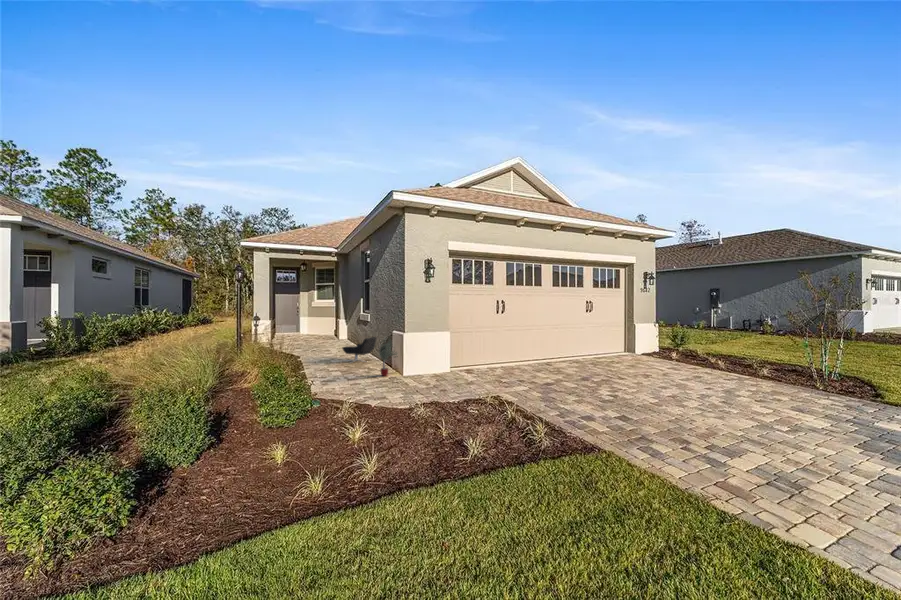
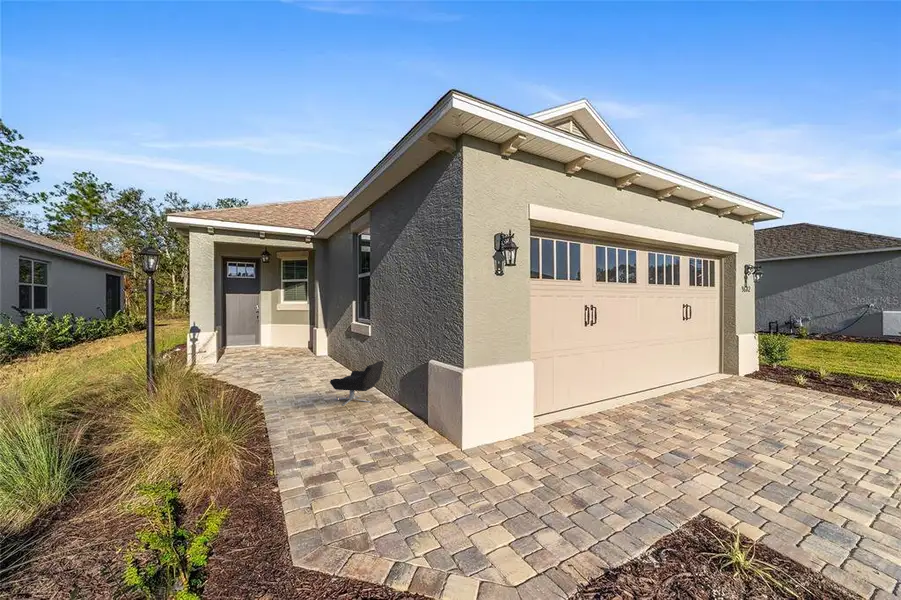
potted tree: present [379,338,397,376] -> none [402,371,439,440]

